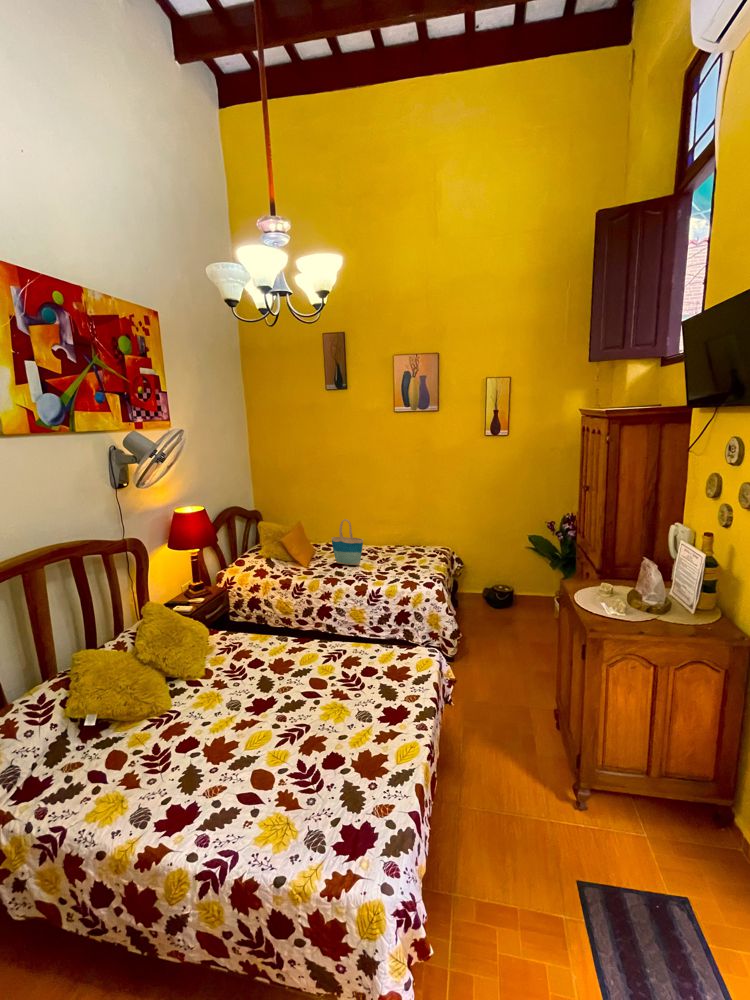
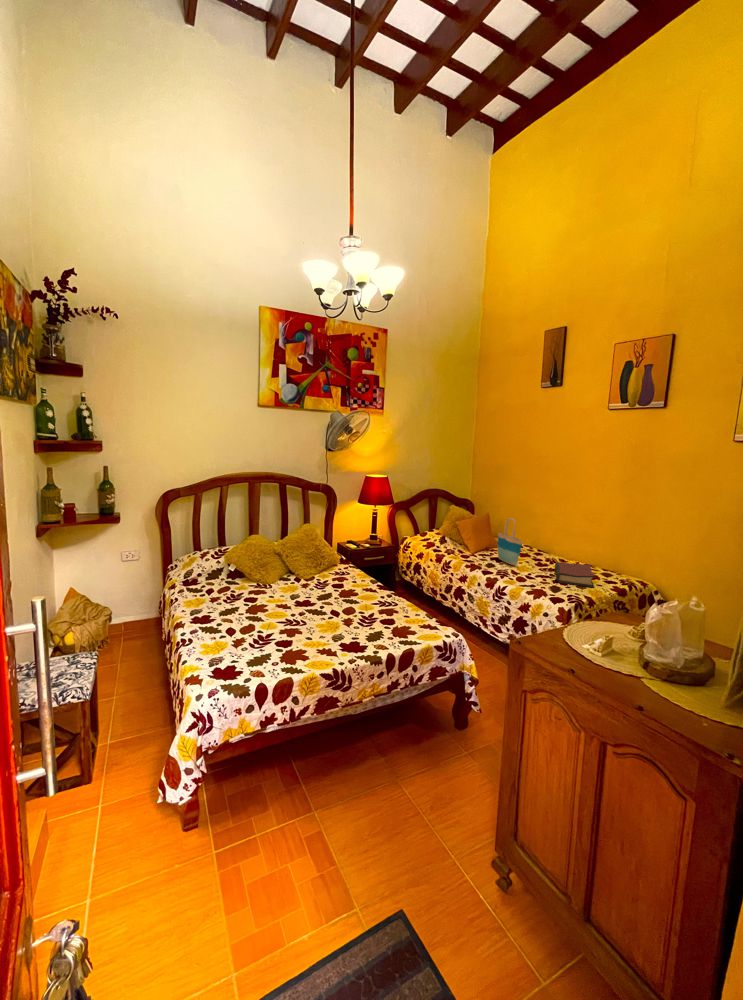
hardback book: none [388,544,432,568] -> present [555,562,595,587]

